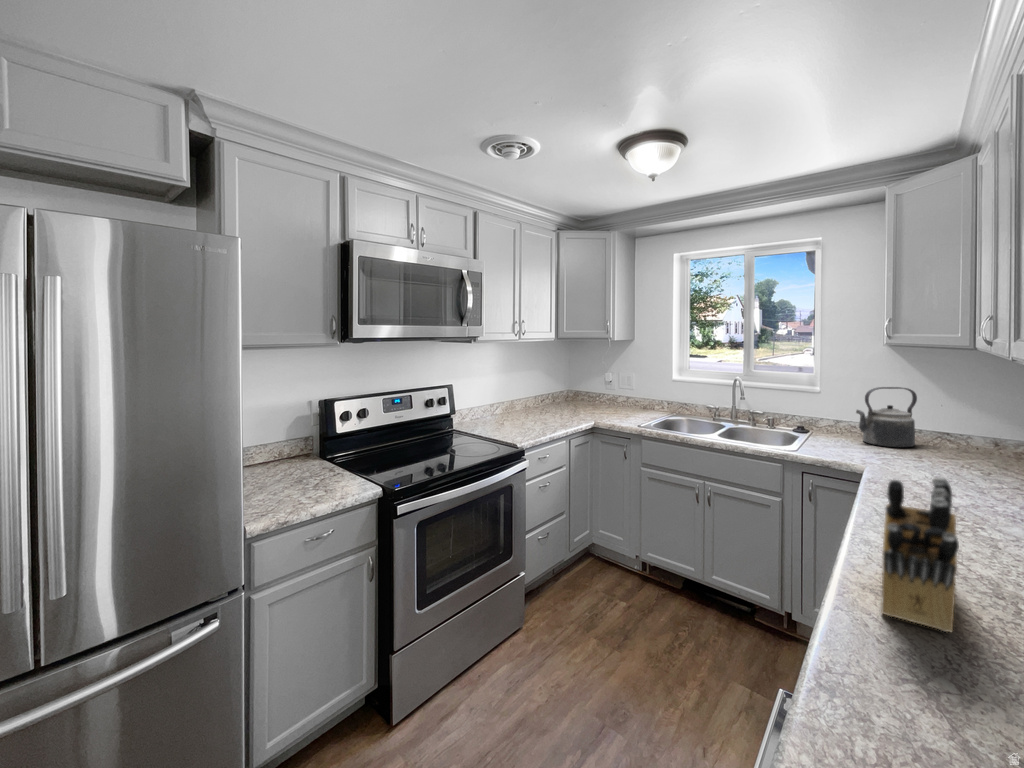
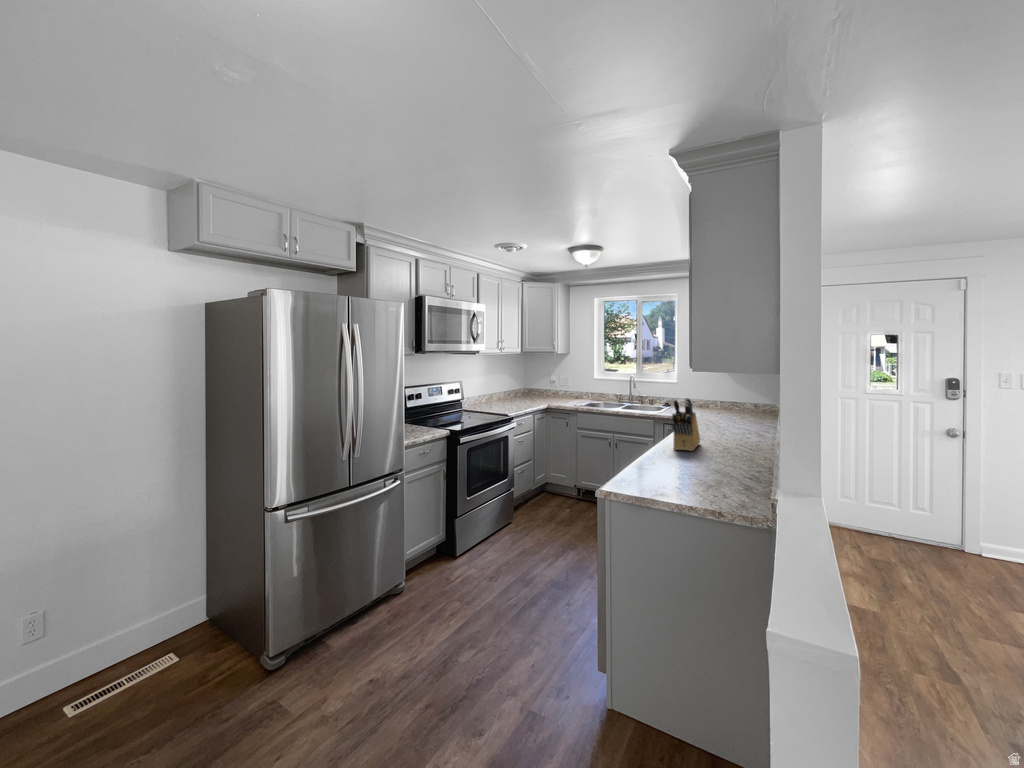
kettle: present [856,387,917,447] -> none [693,379,723,411]

